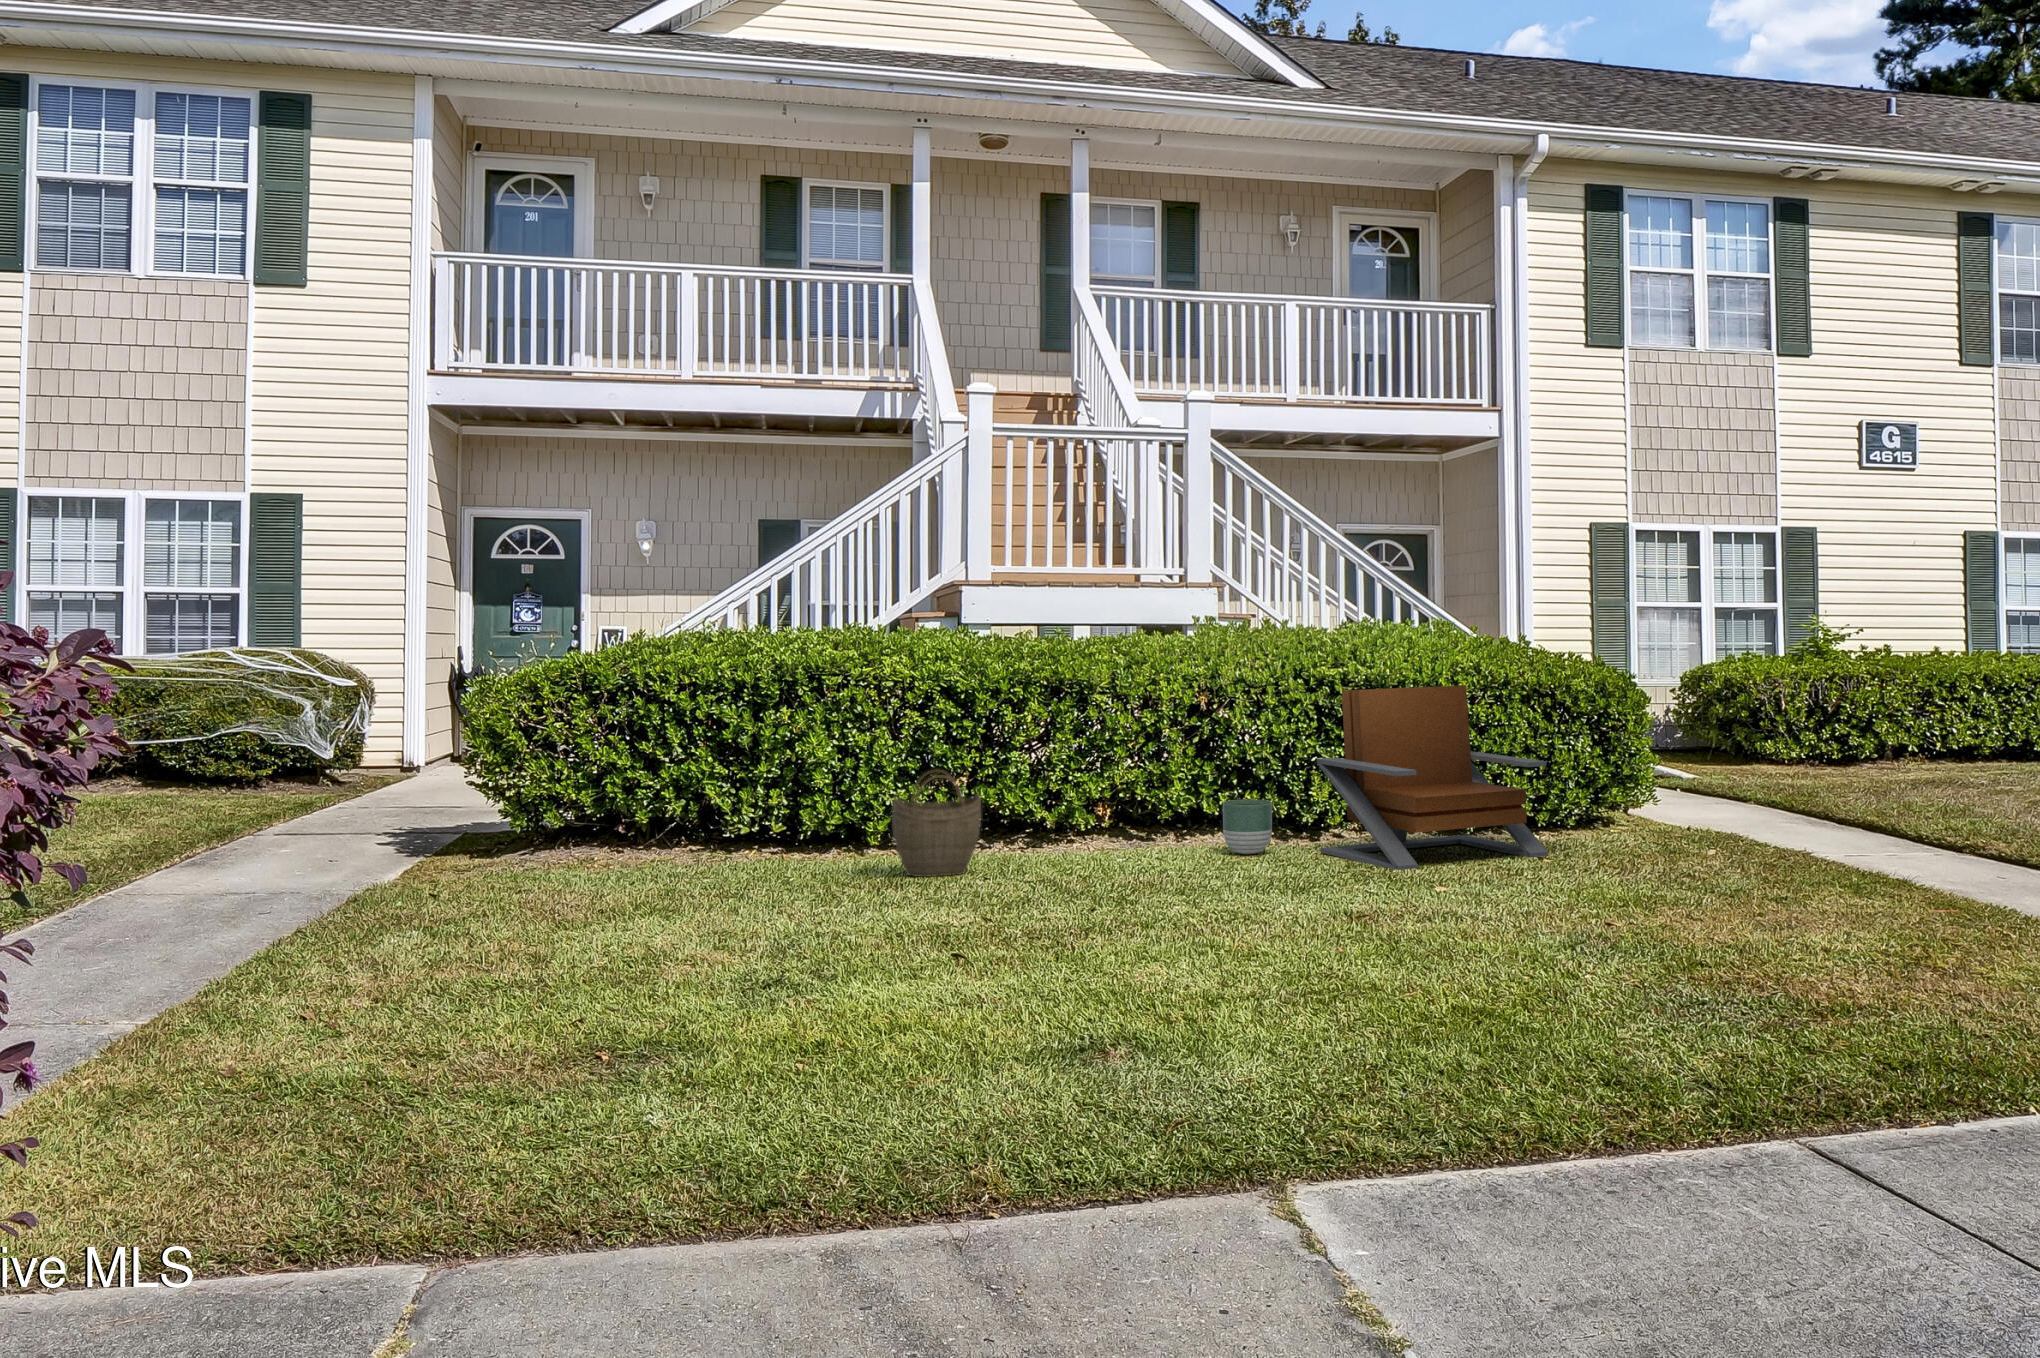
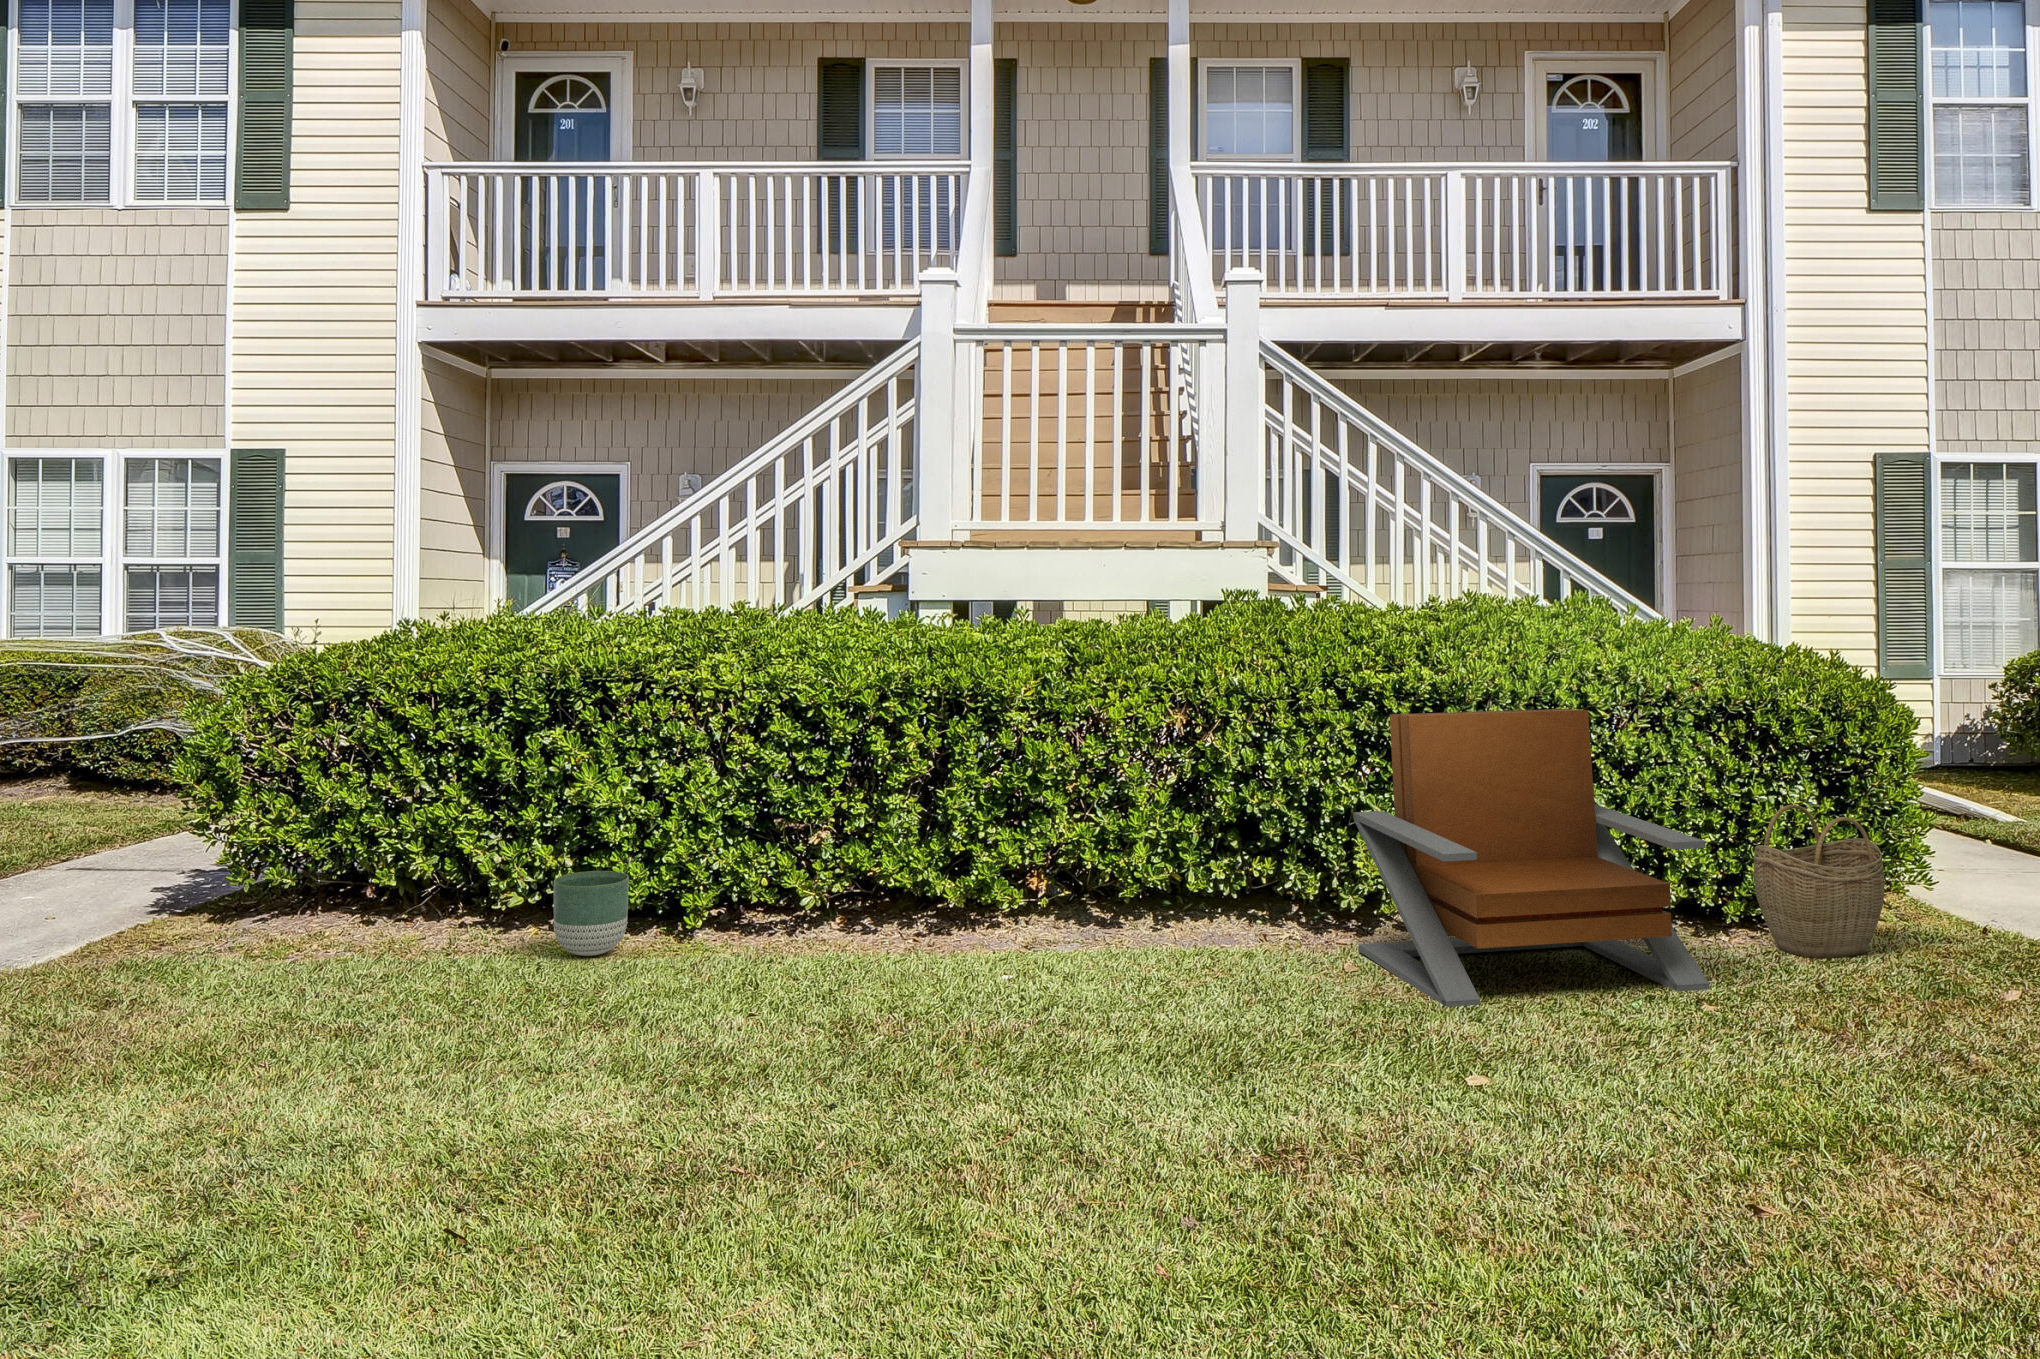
woven basket: present [892,770,981,877] -> present [1754,805,1885,958]
planter: present [1223,799,1272,854] -> present [554,871,629,956]

